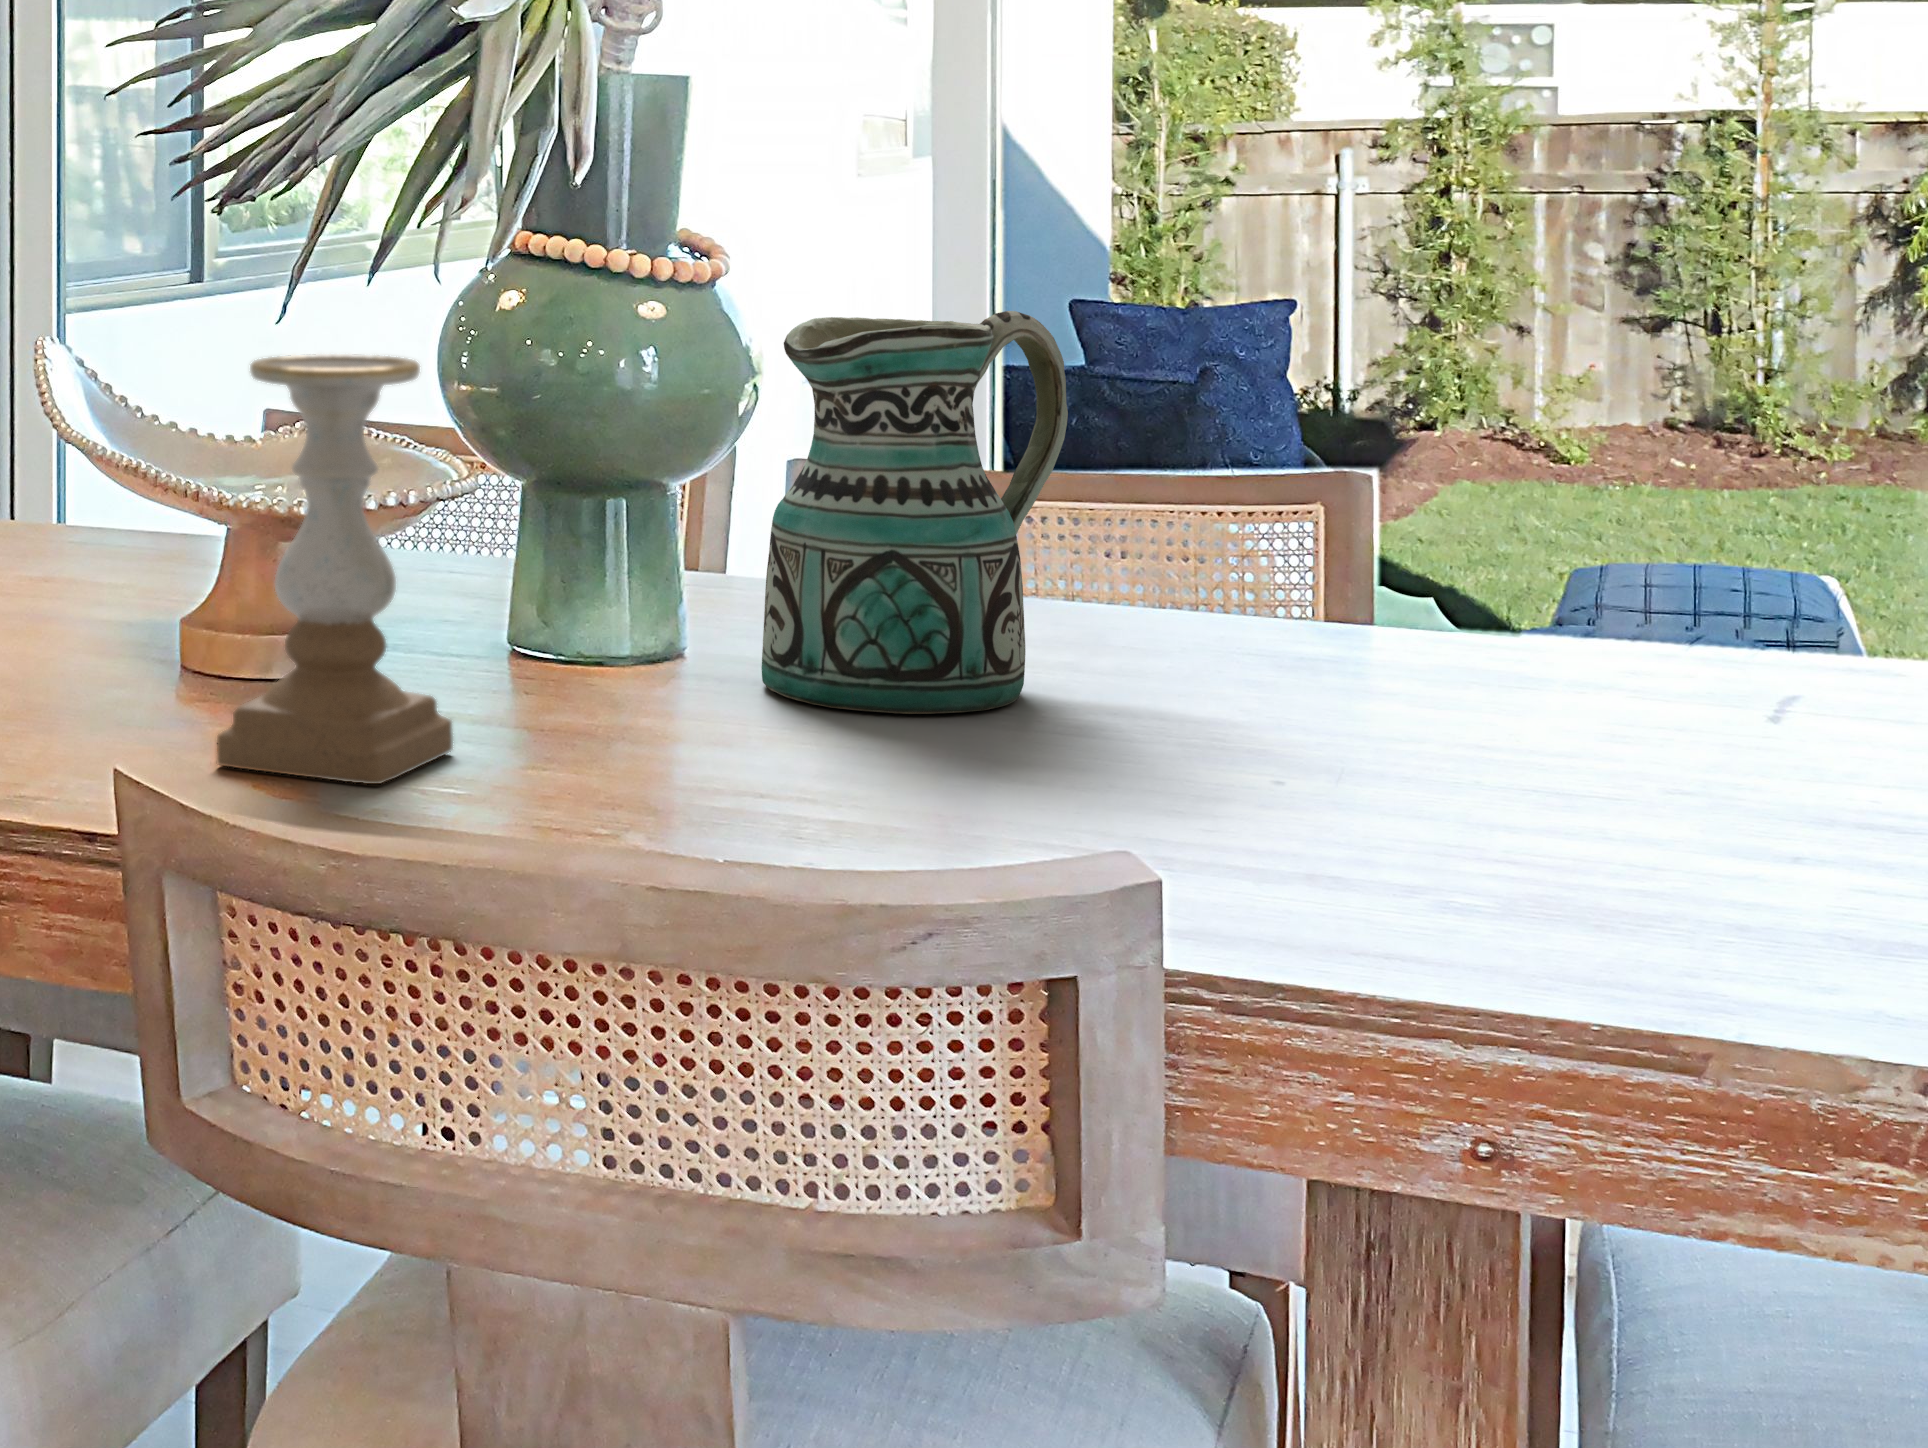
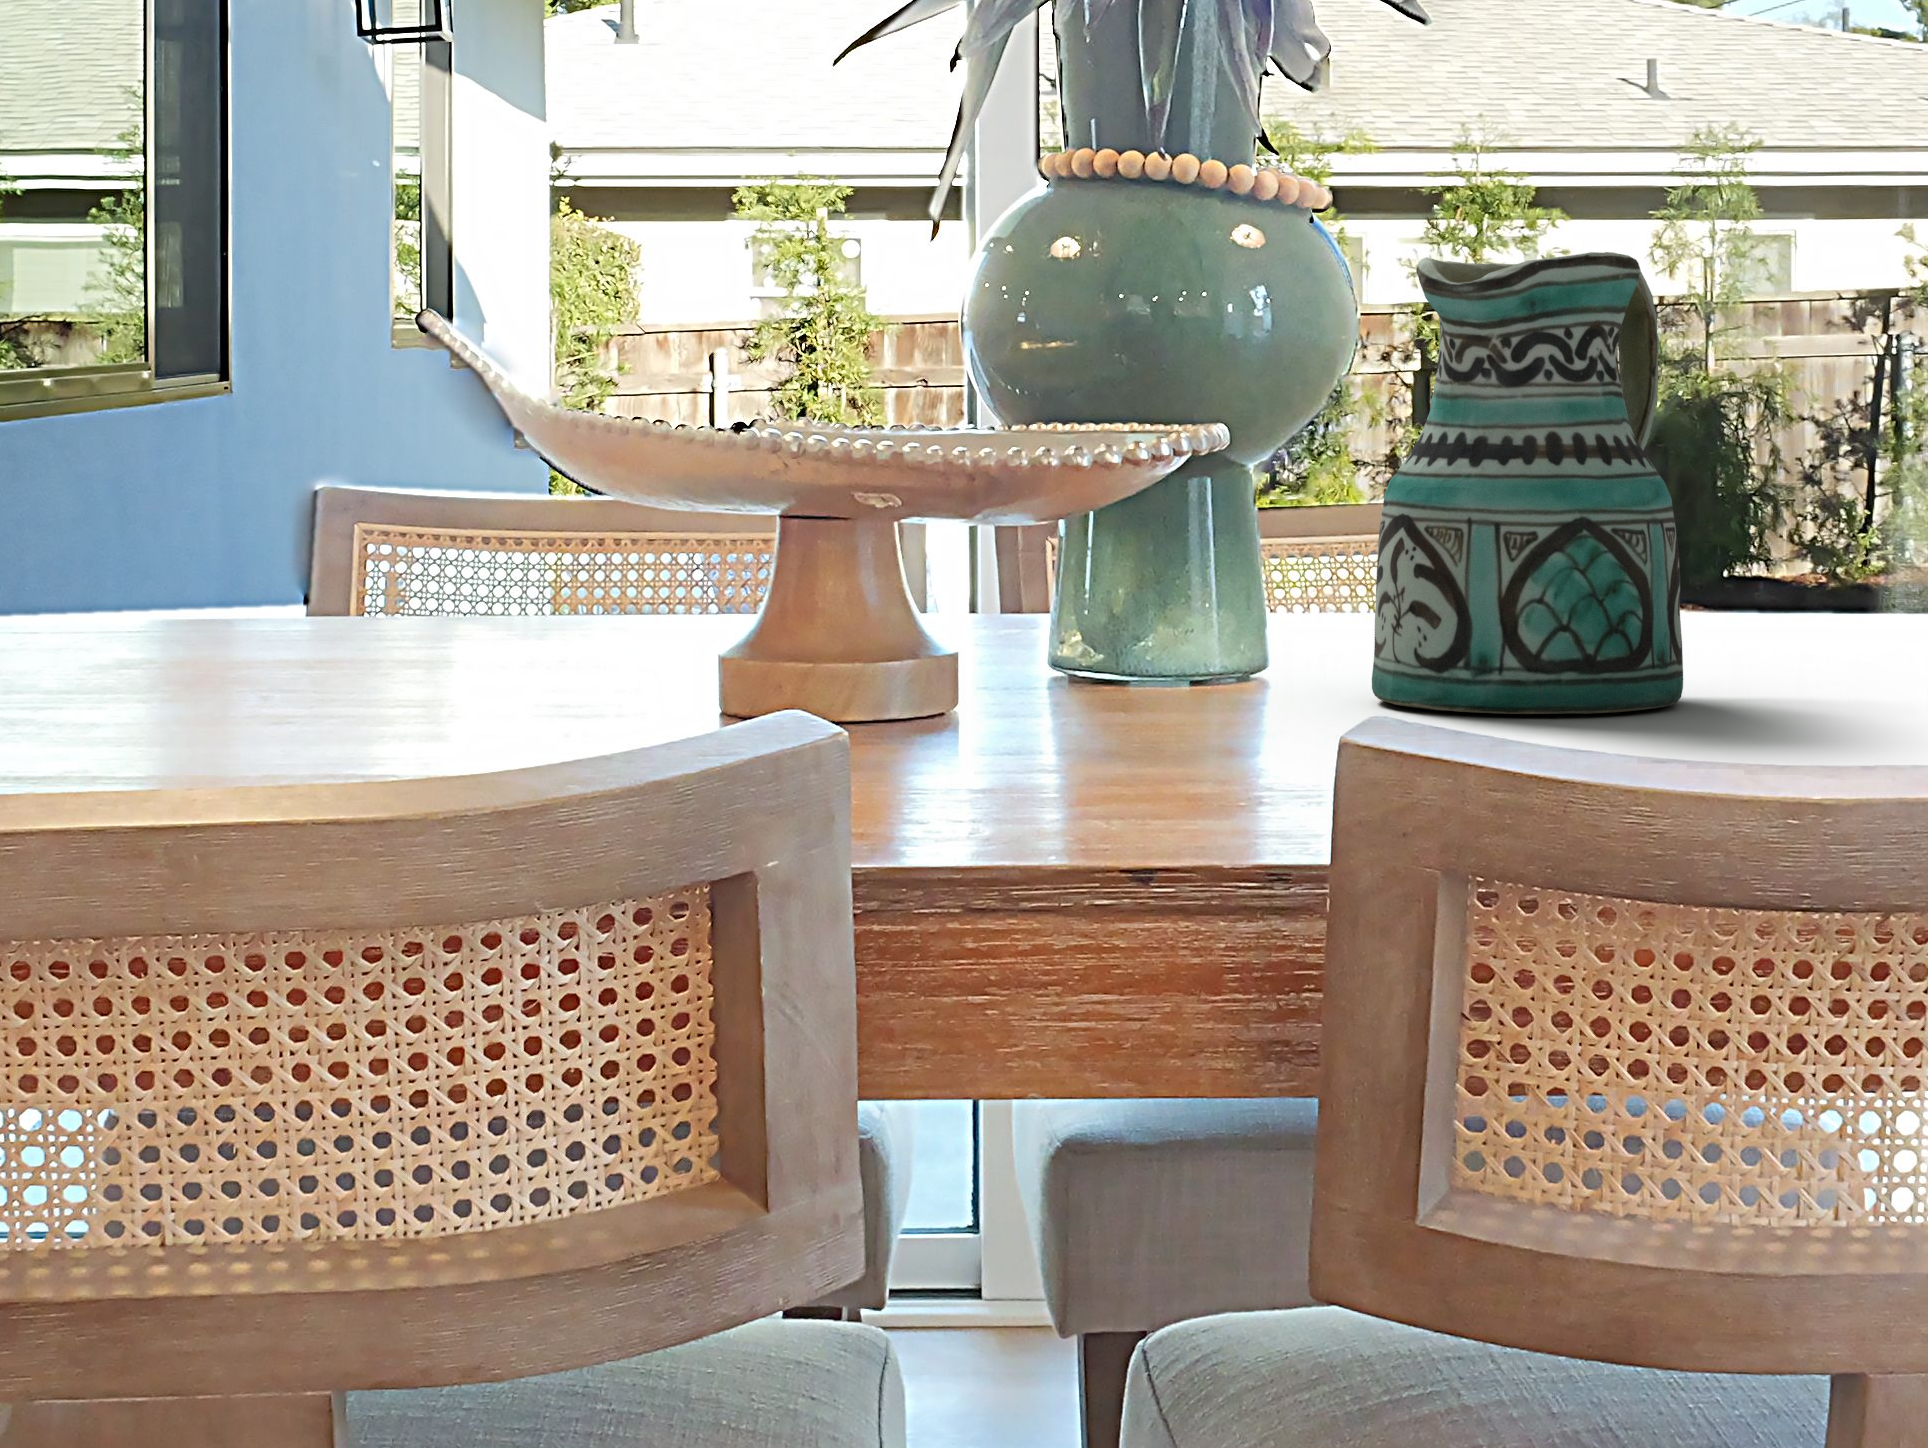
candle holder: present [217,354,453,784] -> none [984,261,1226,791]

